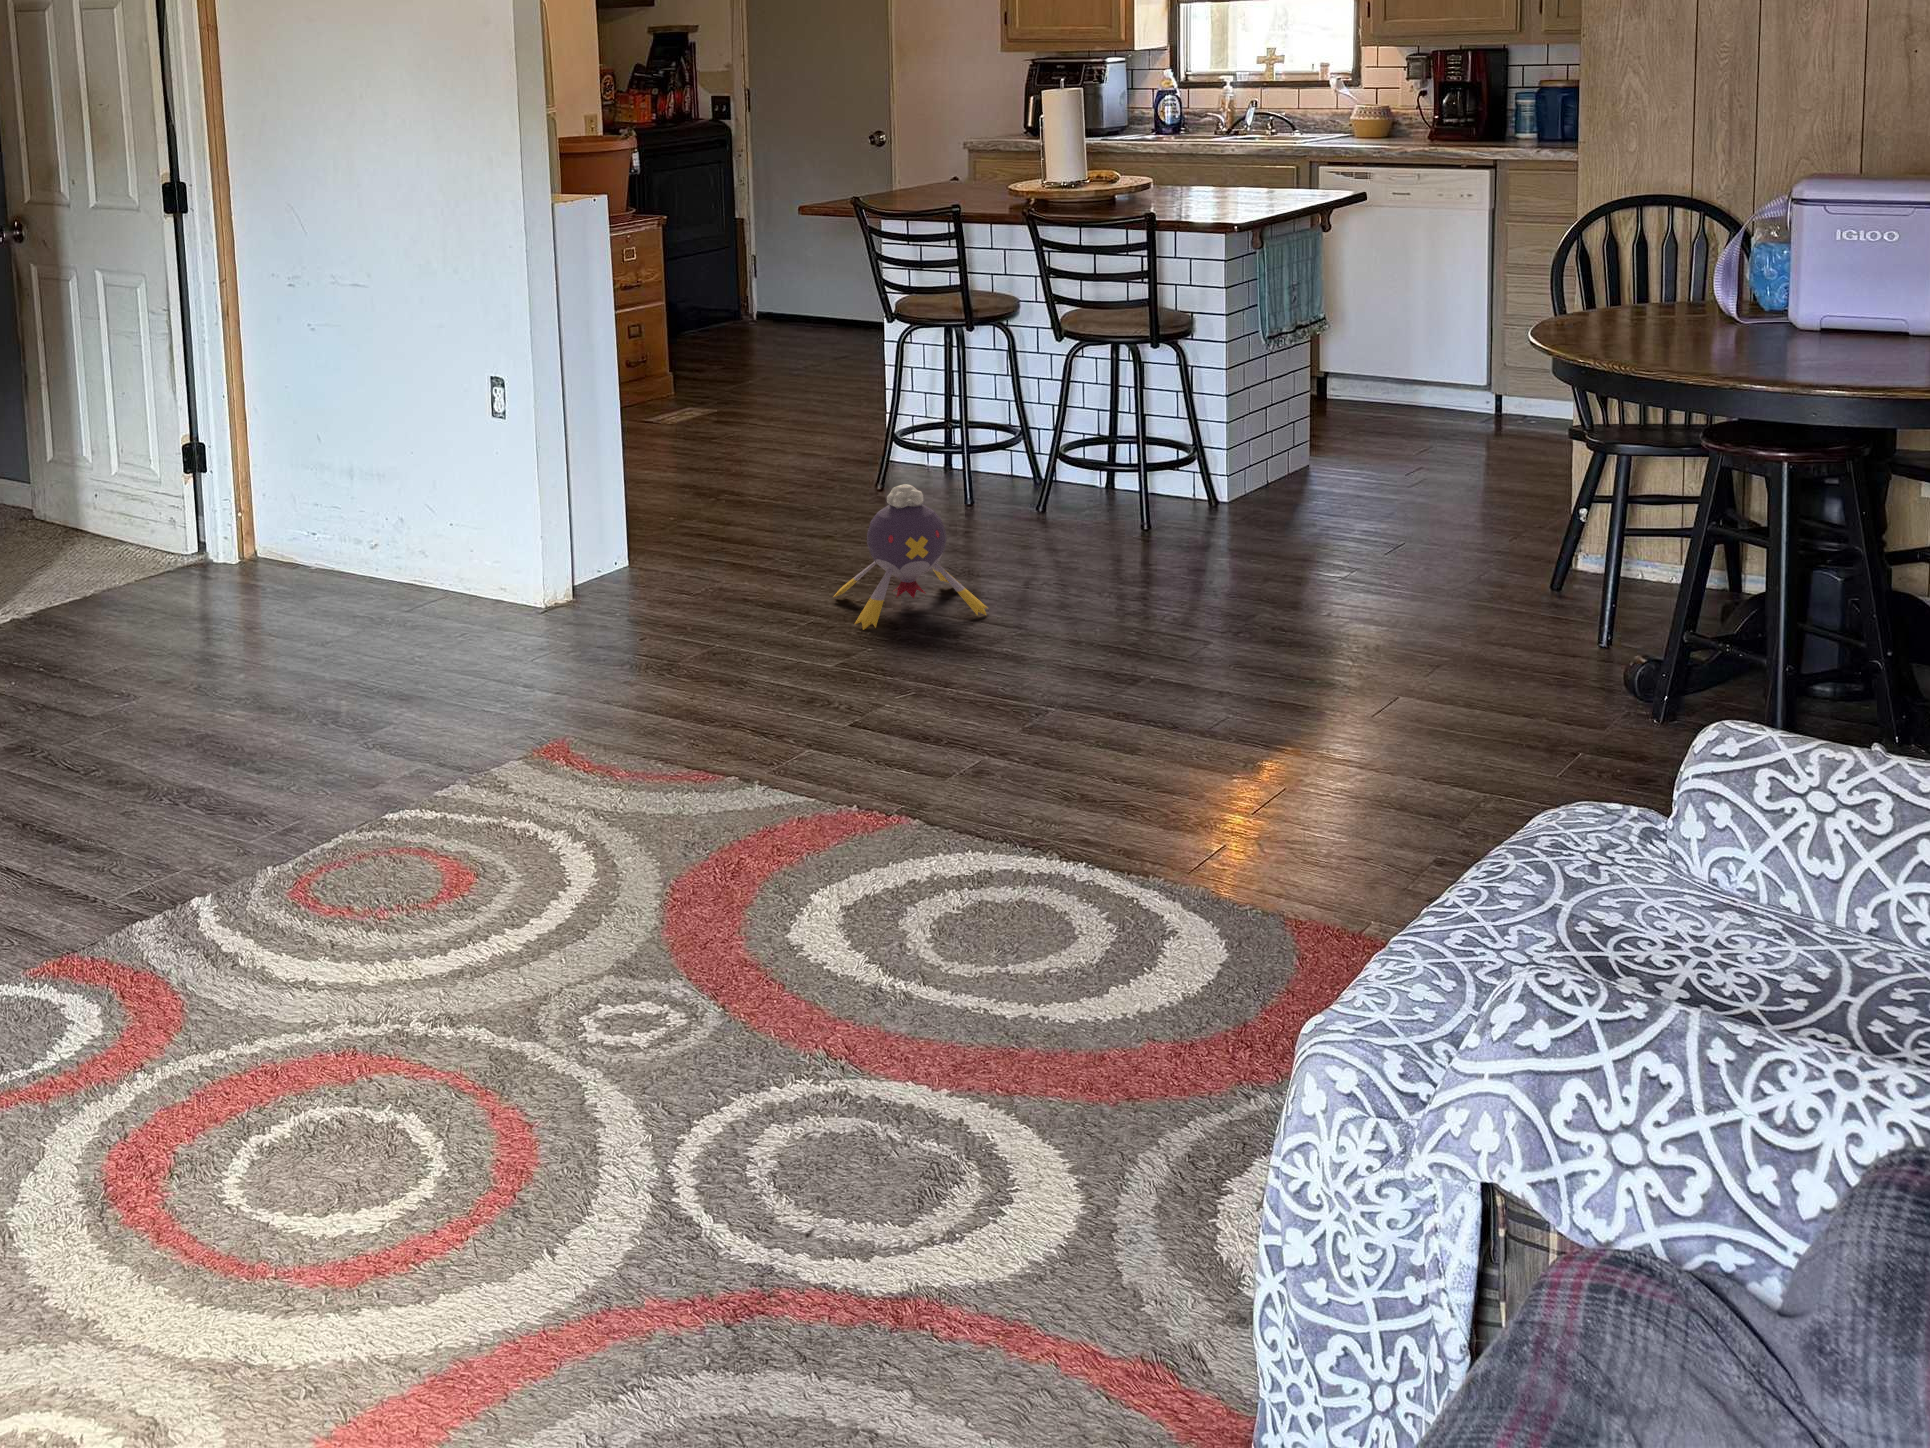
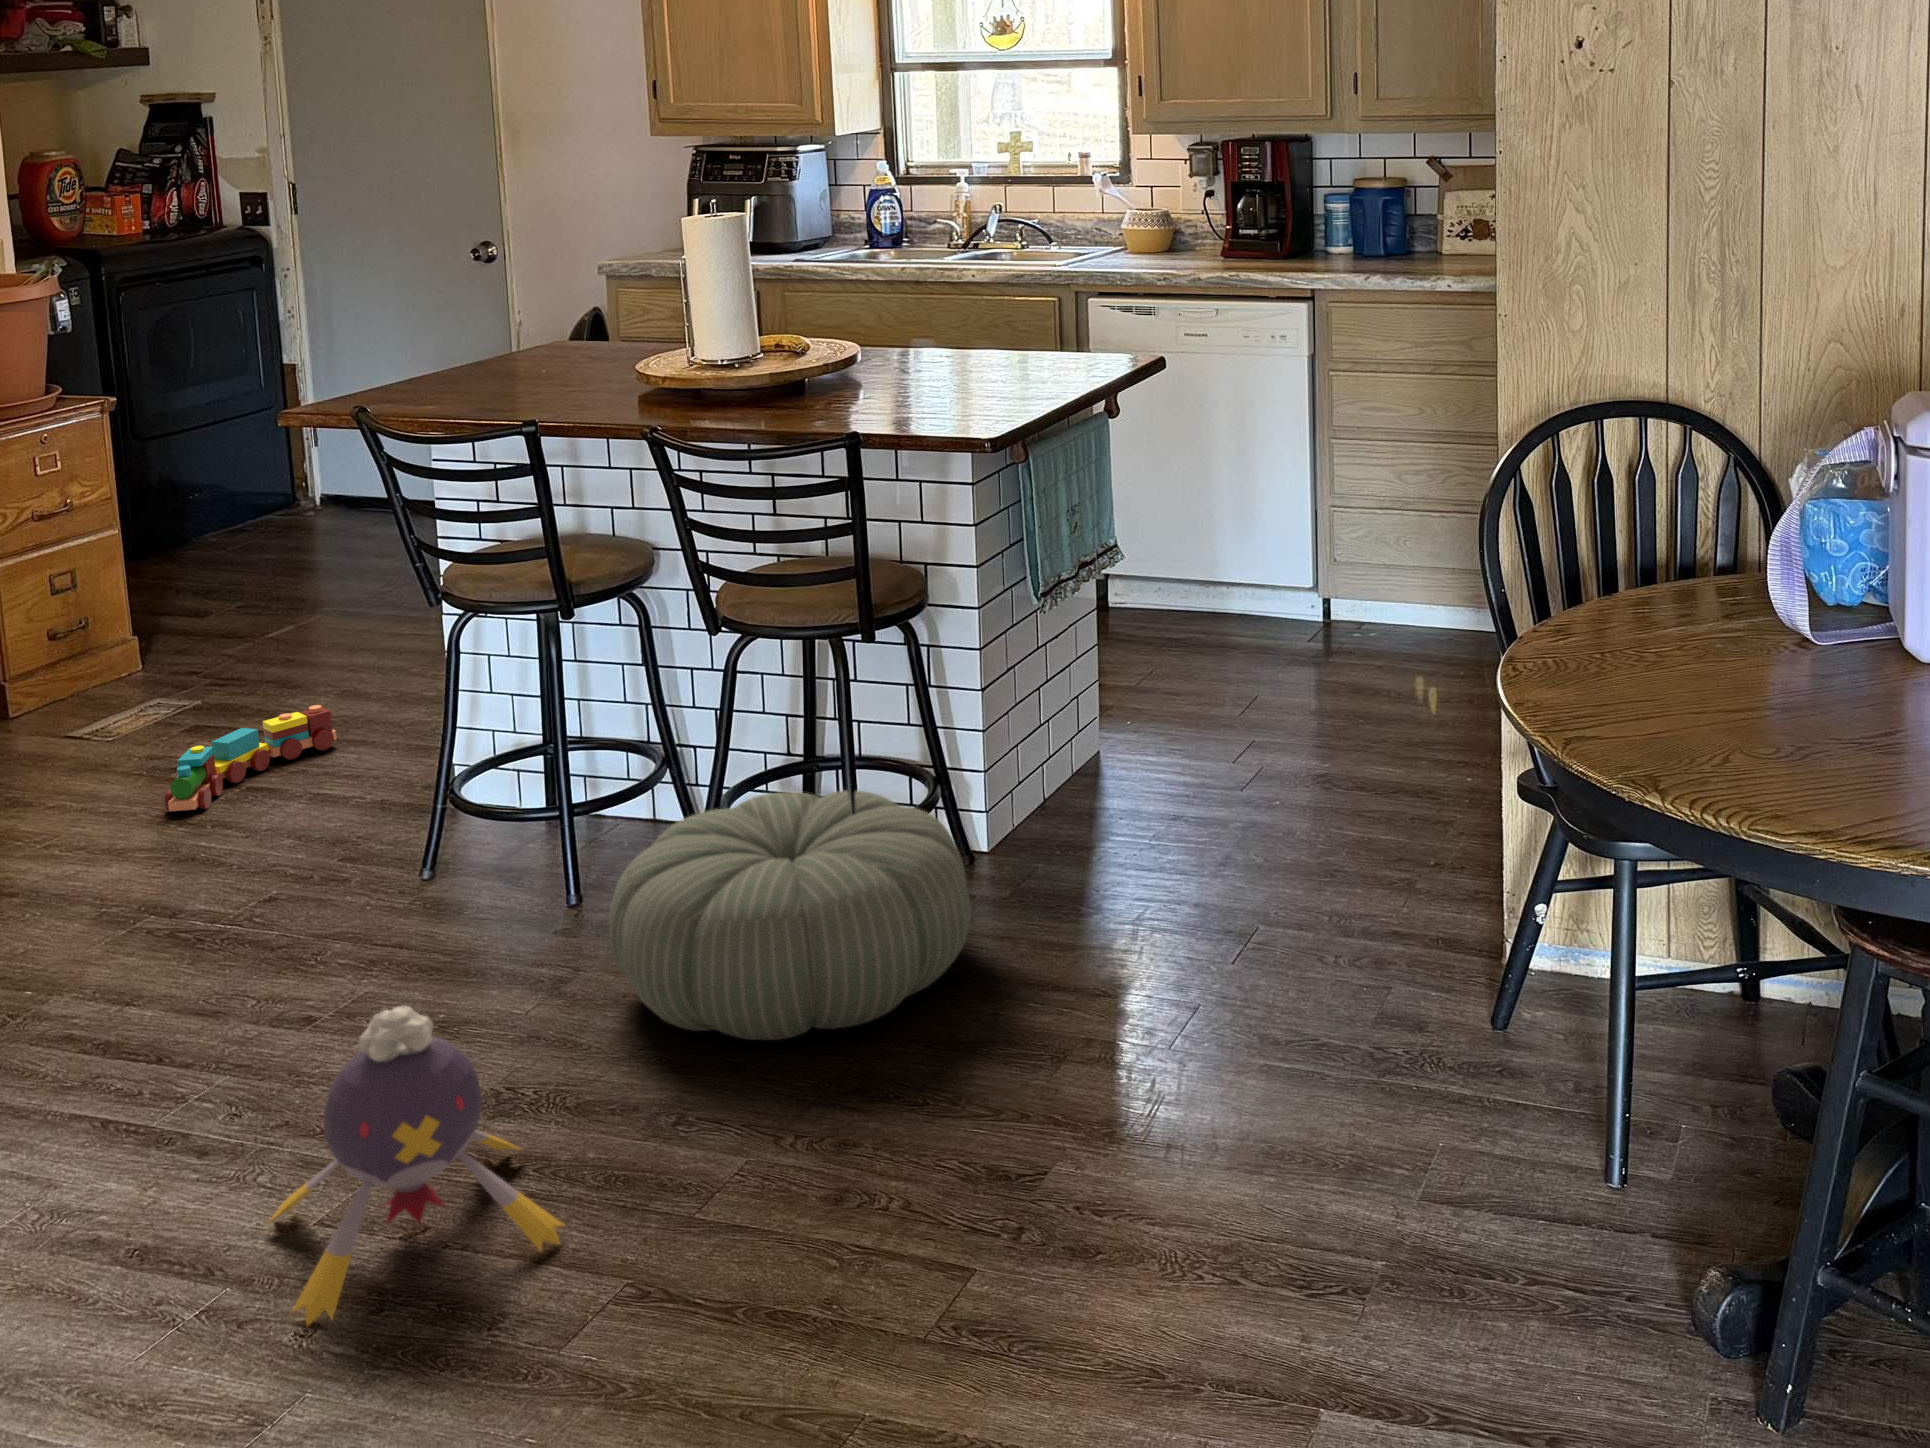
toy train: none [716,406,808,455] -> present [164,705,337,812]
pouf: none [1000,435,1217,558] -> present [609,790,971,1040]

